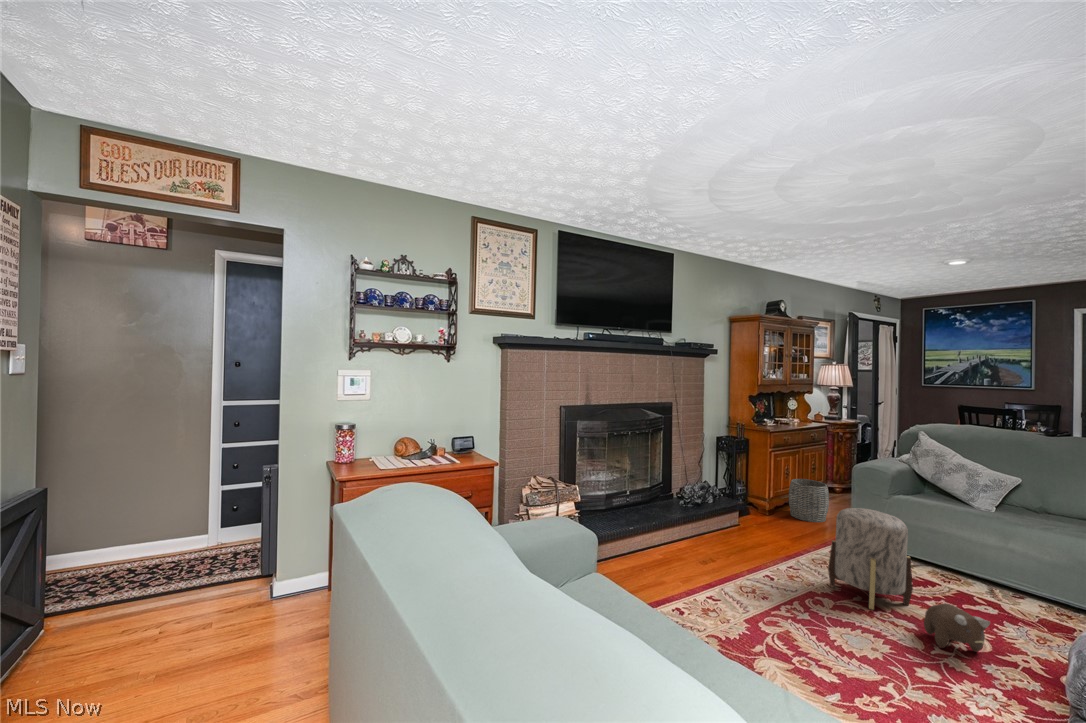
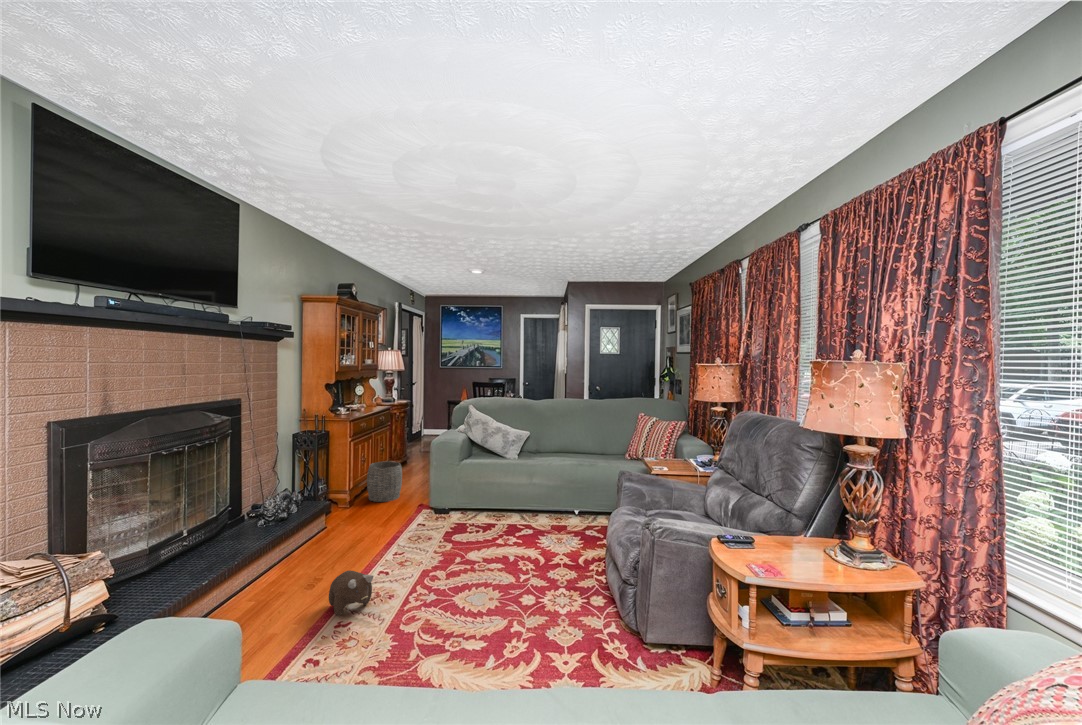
ottoman: present [828,508,913,610] -> none [433,479,492,565]
plush toy: present [924,603,990,652] -> present [329,570,374,616]

